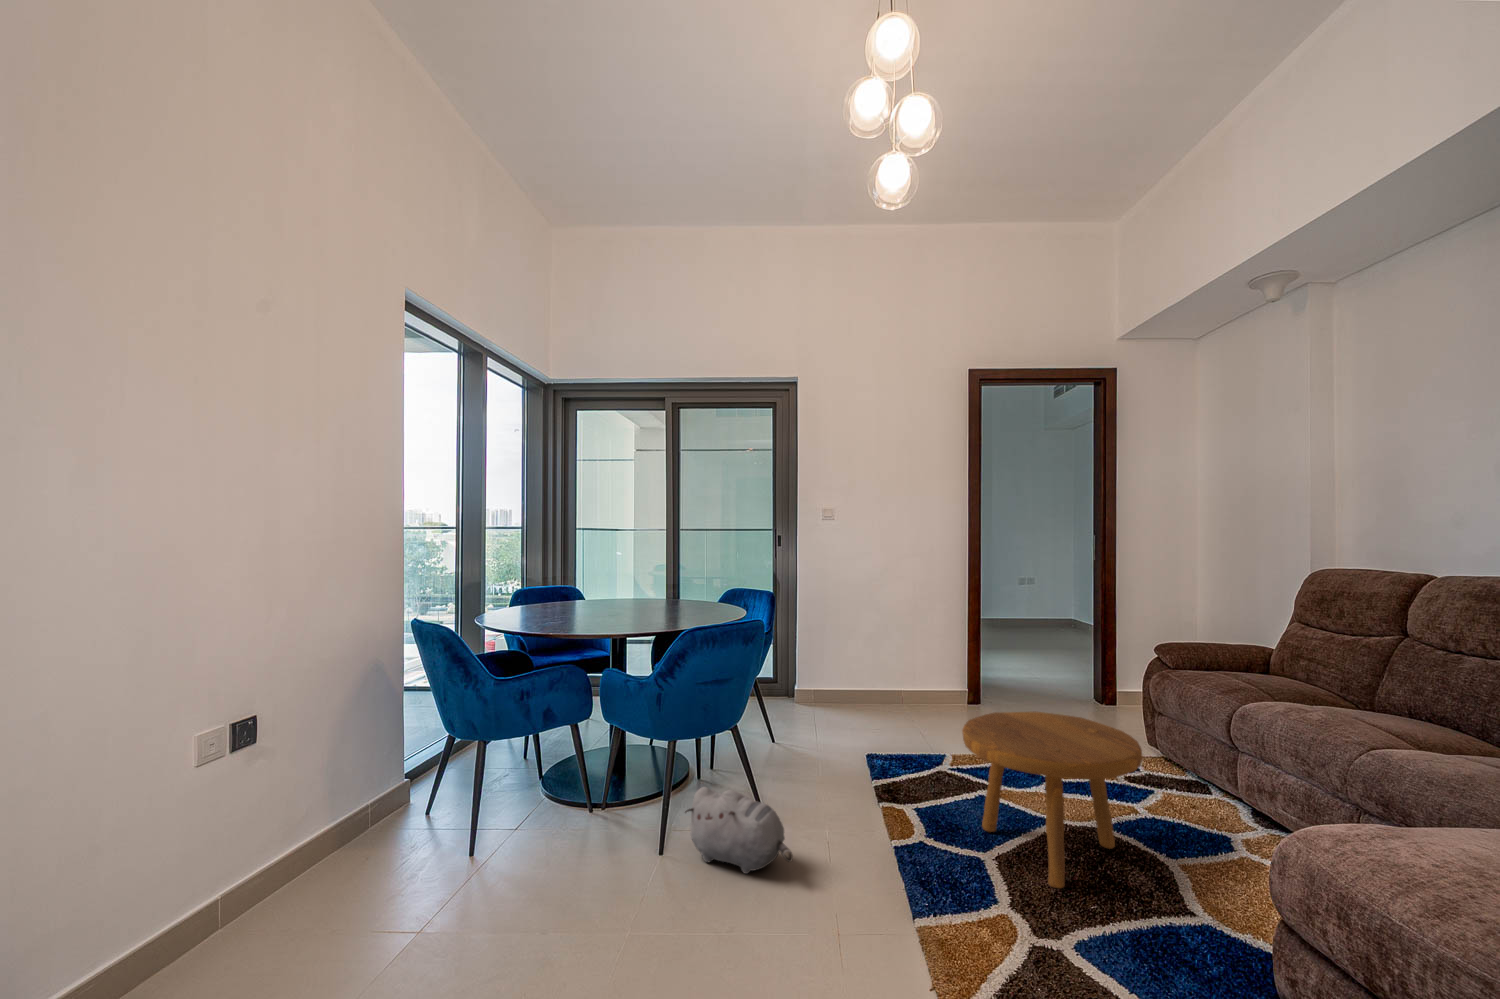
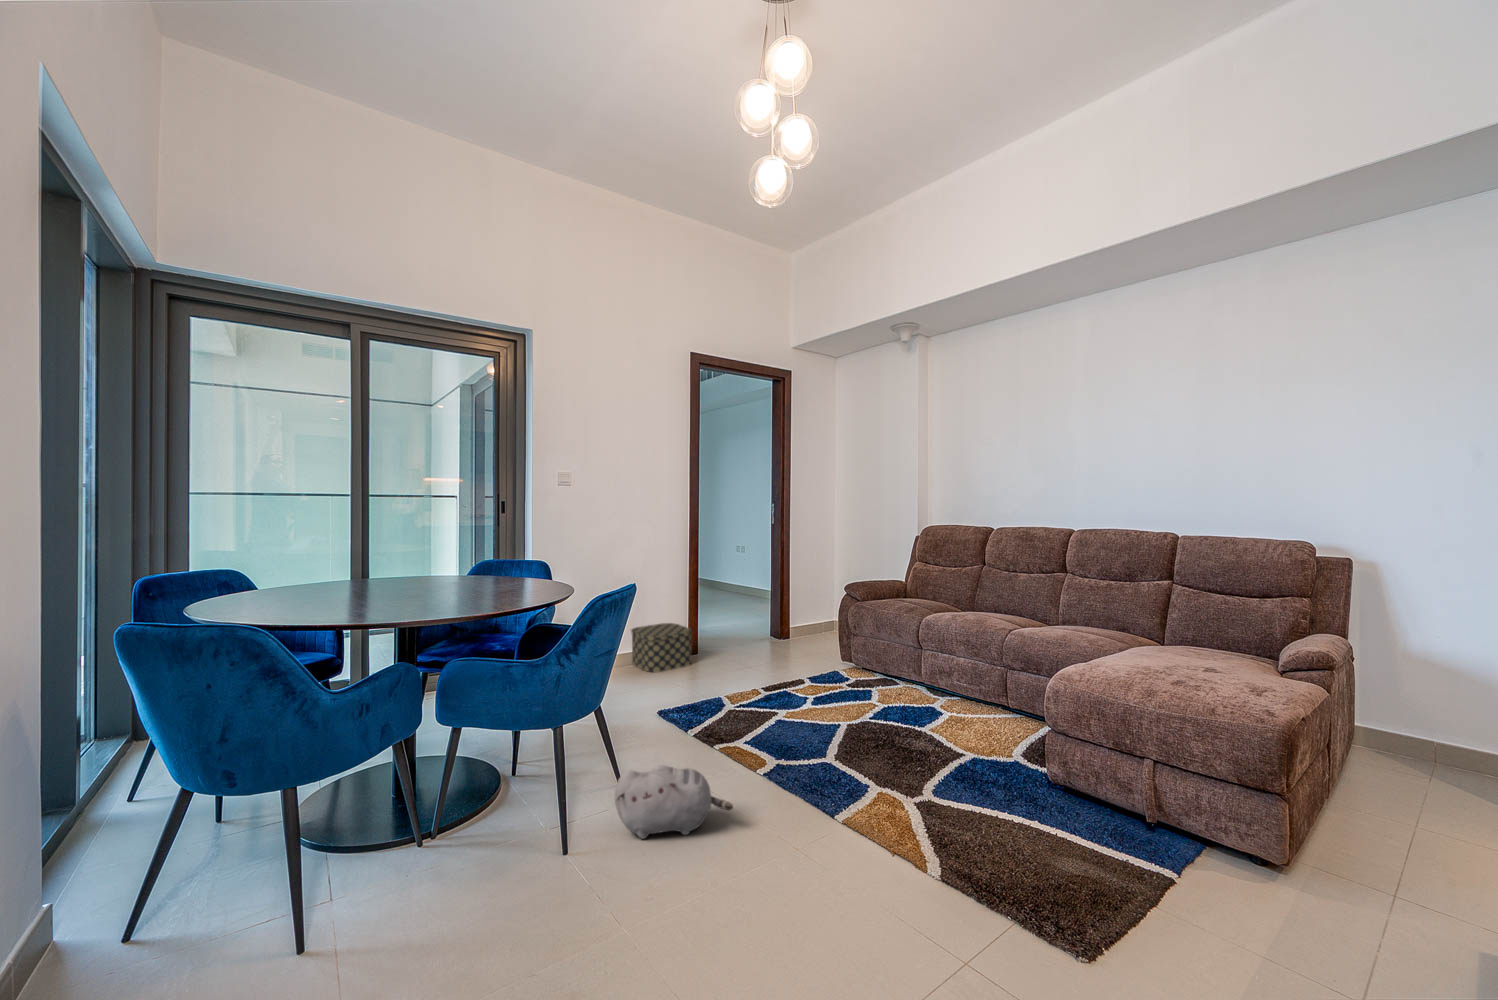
storage box: none [892,664,957,717] -> present [631,623,692,672]
footstool: present [962,712,1143,888] -> none [800,645,923,768]

